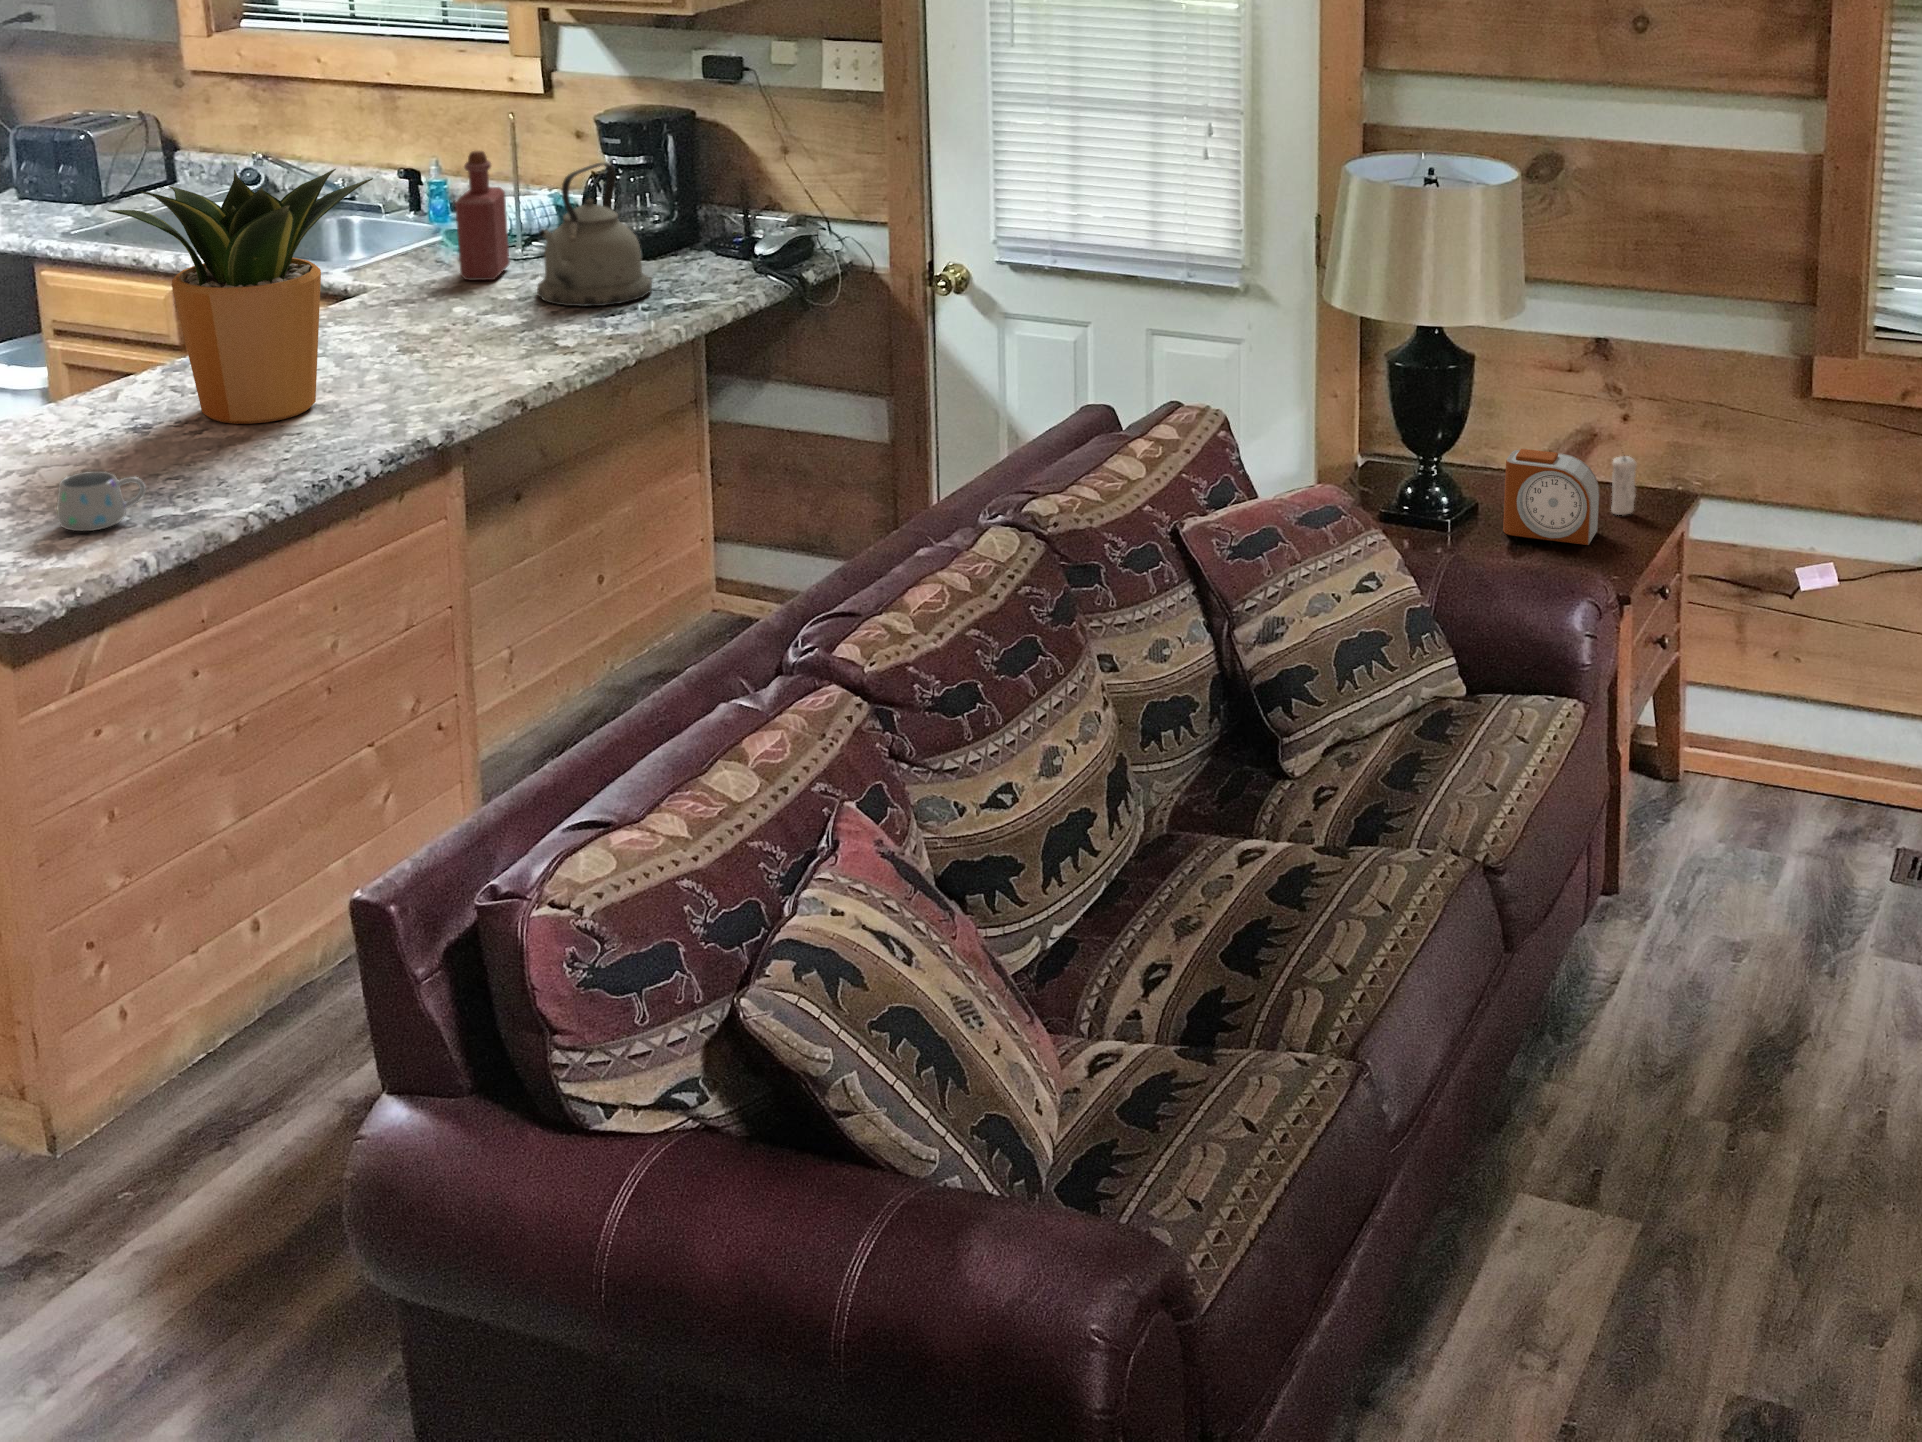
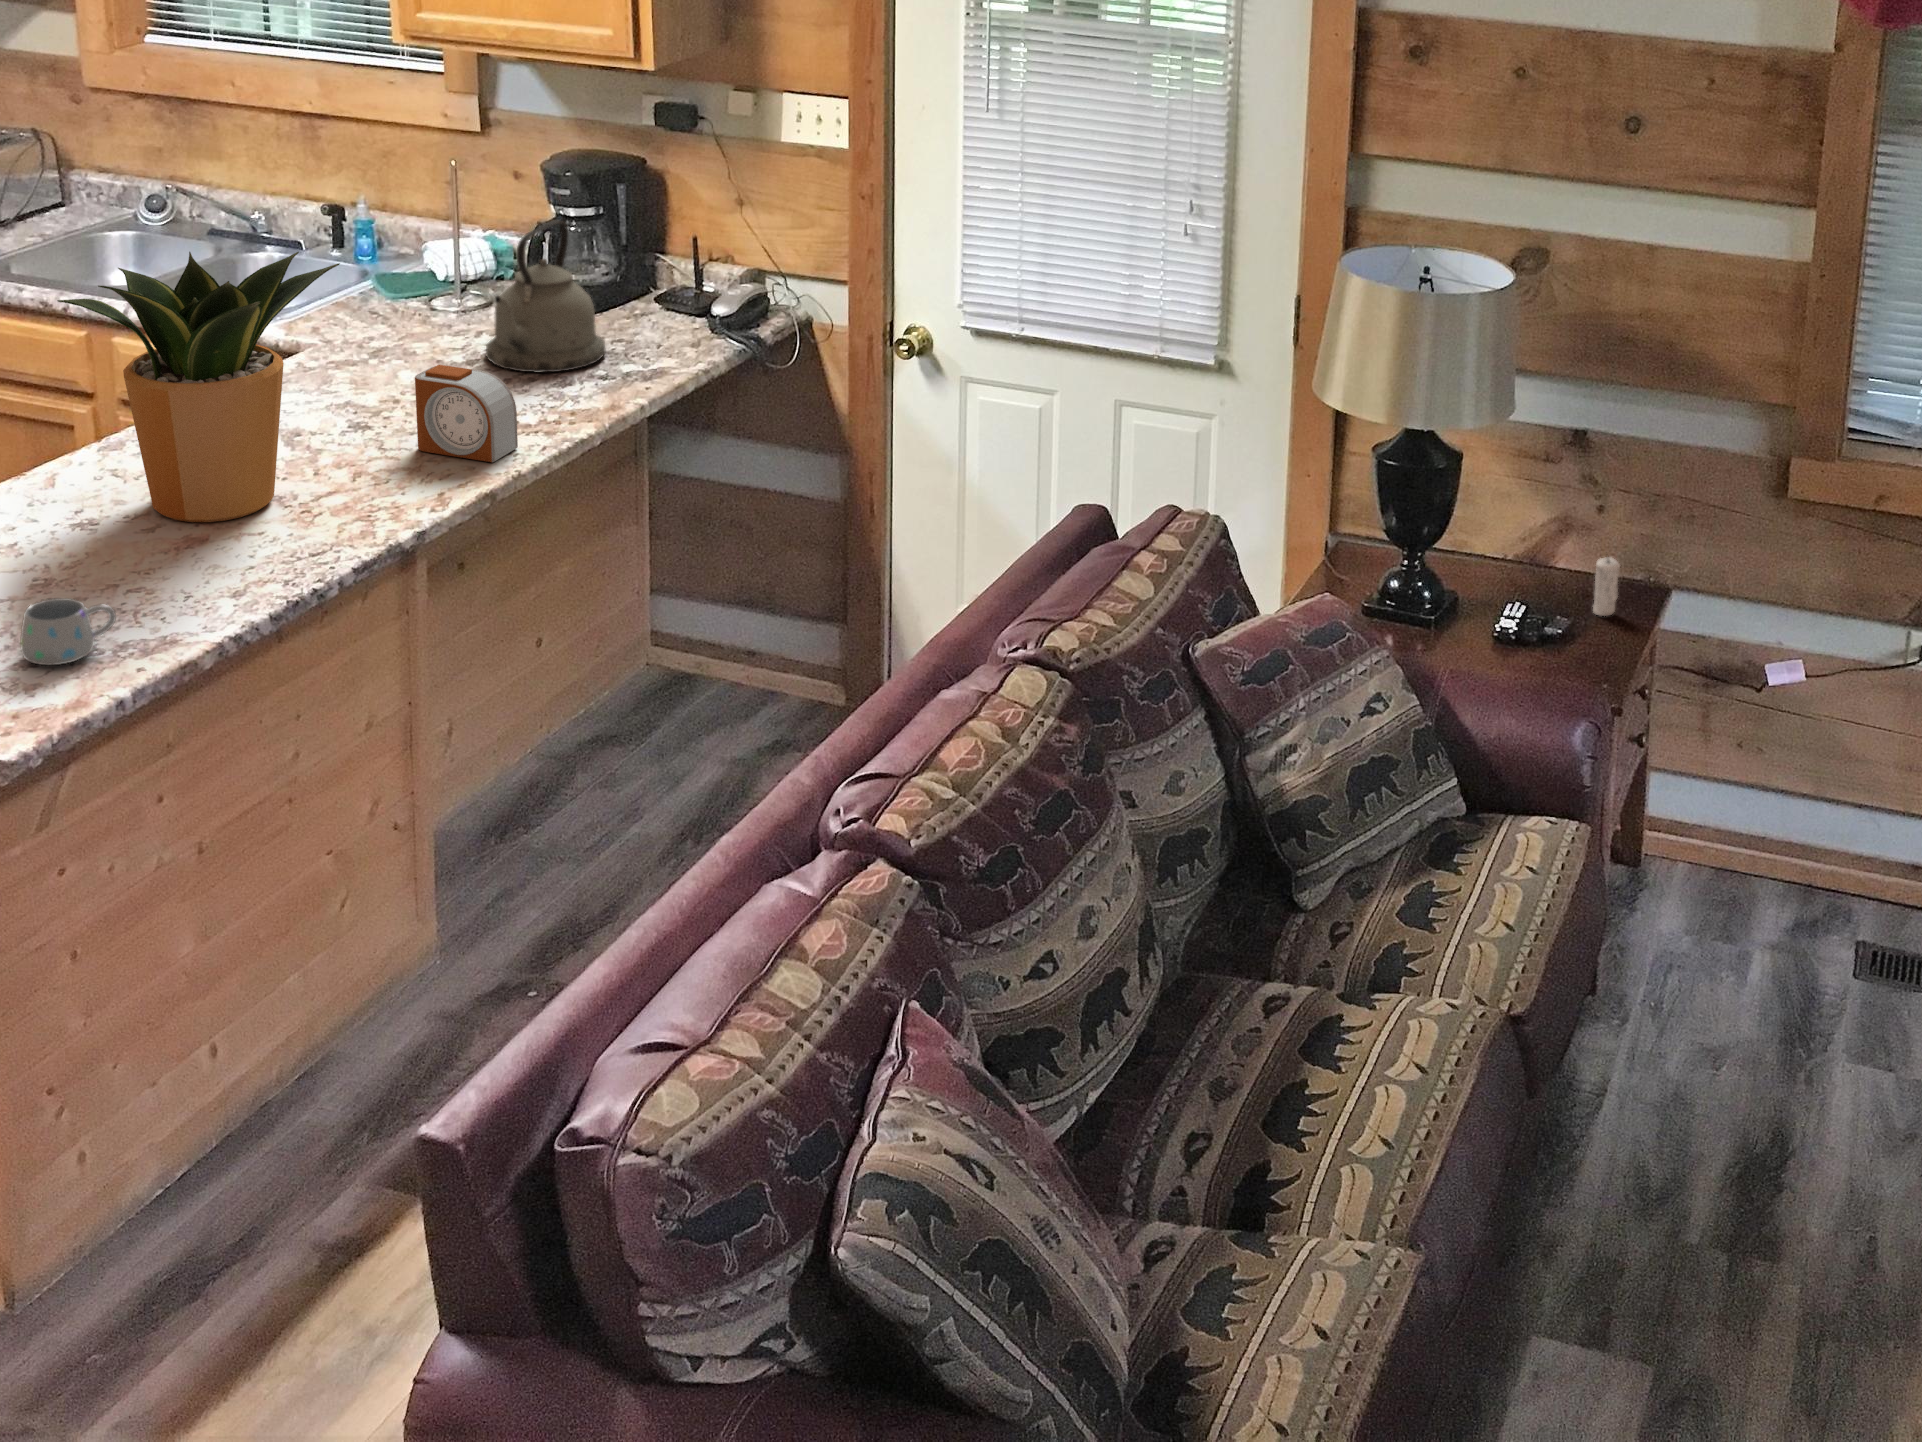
bottle: present [455,151,510,280] -> none [397,201,450,337]
alarm clock: present [1503,449,1599,545] -> present [415,365,518,462]

